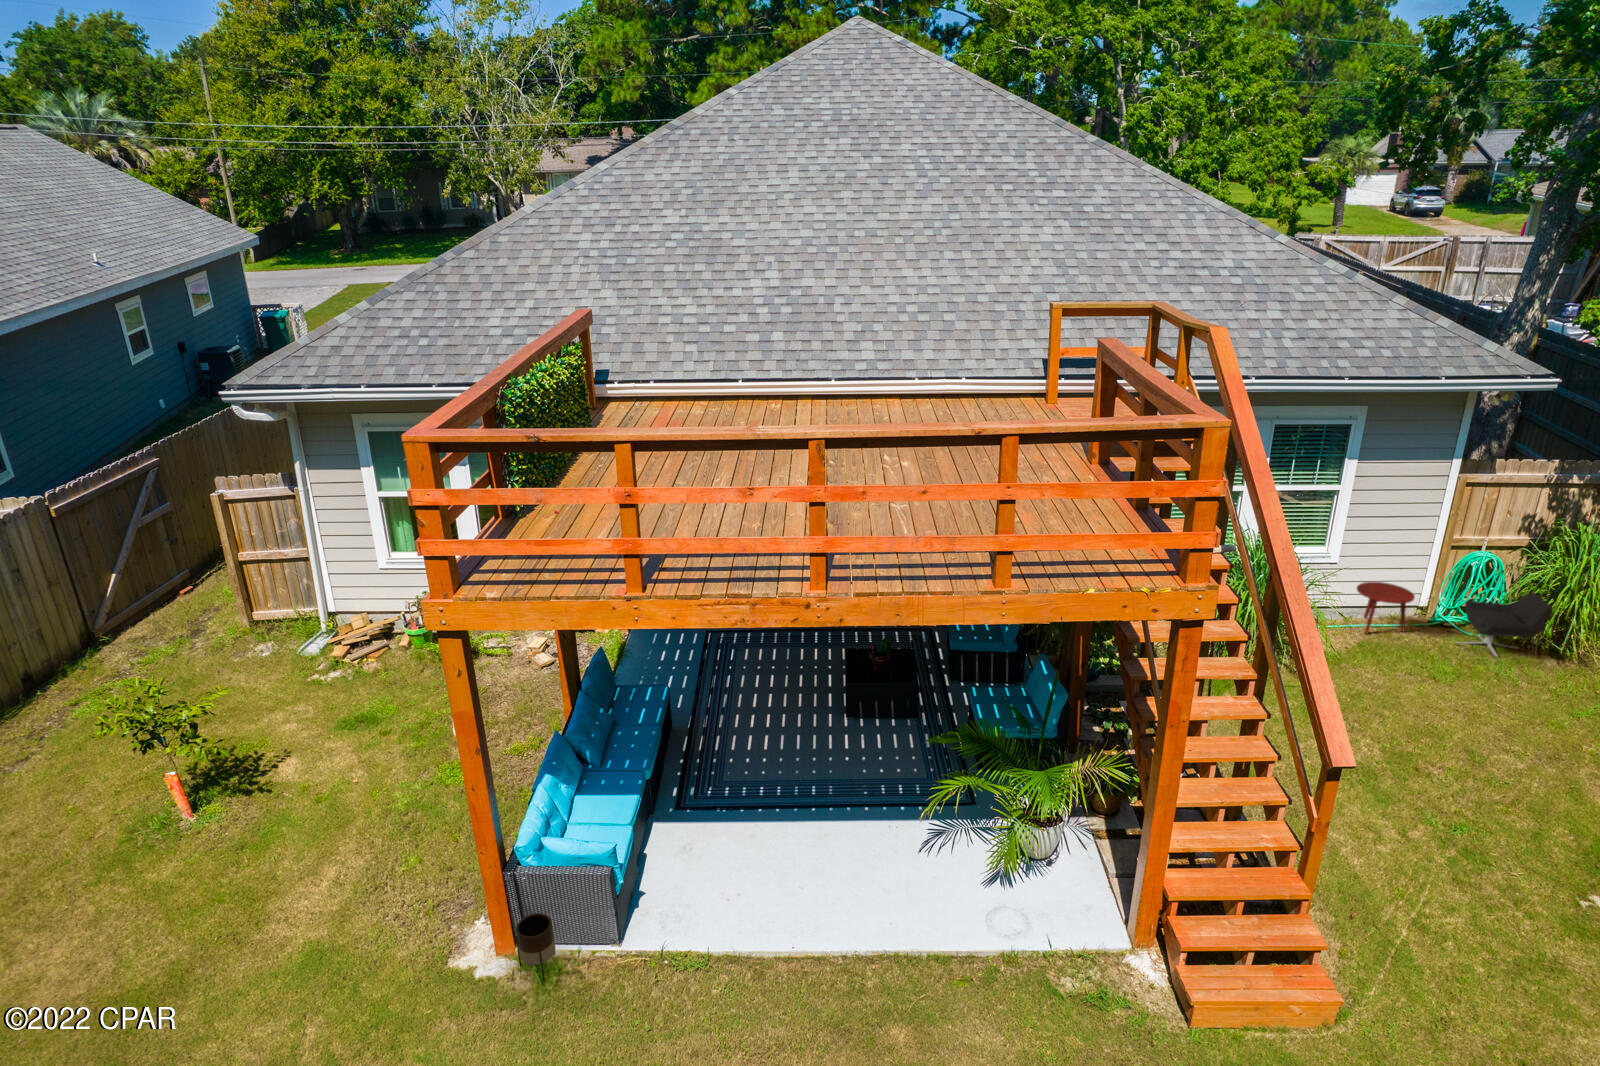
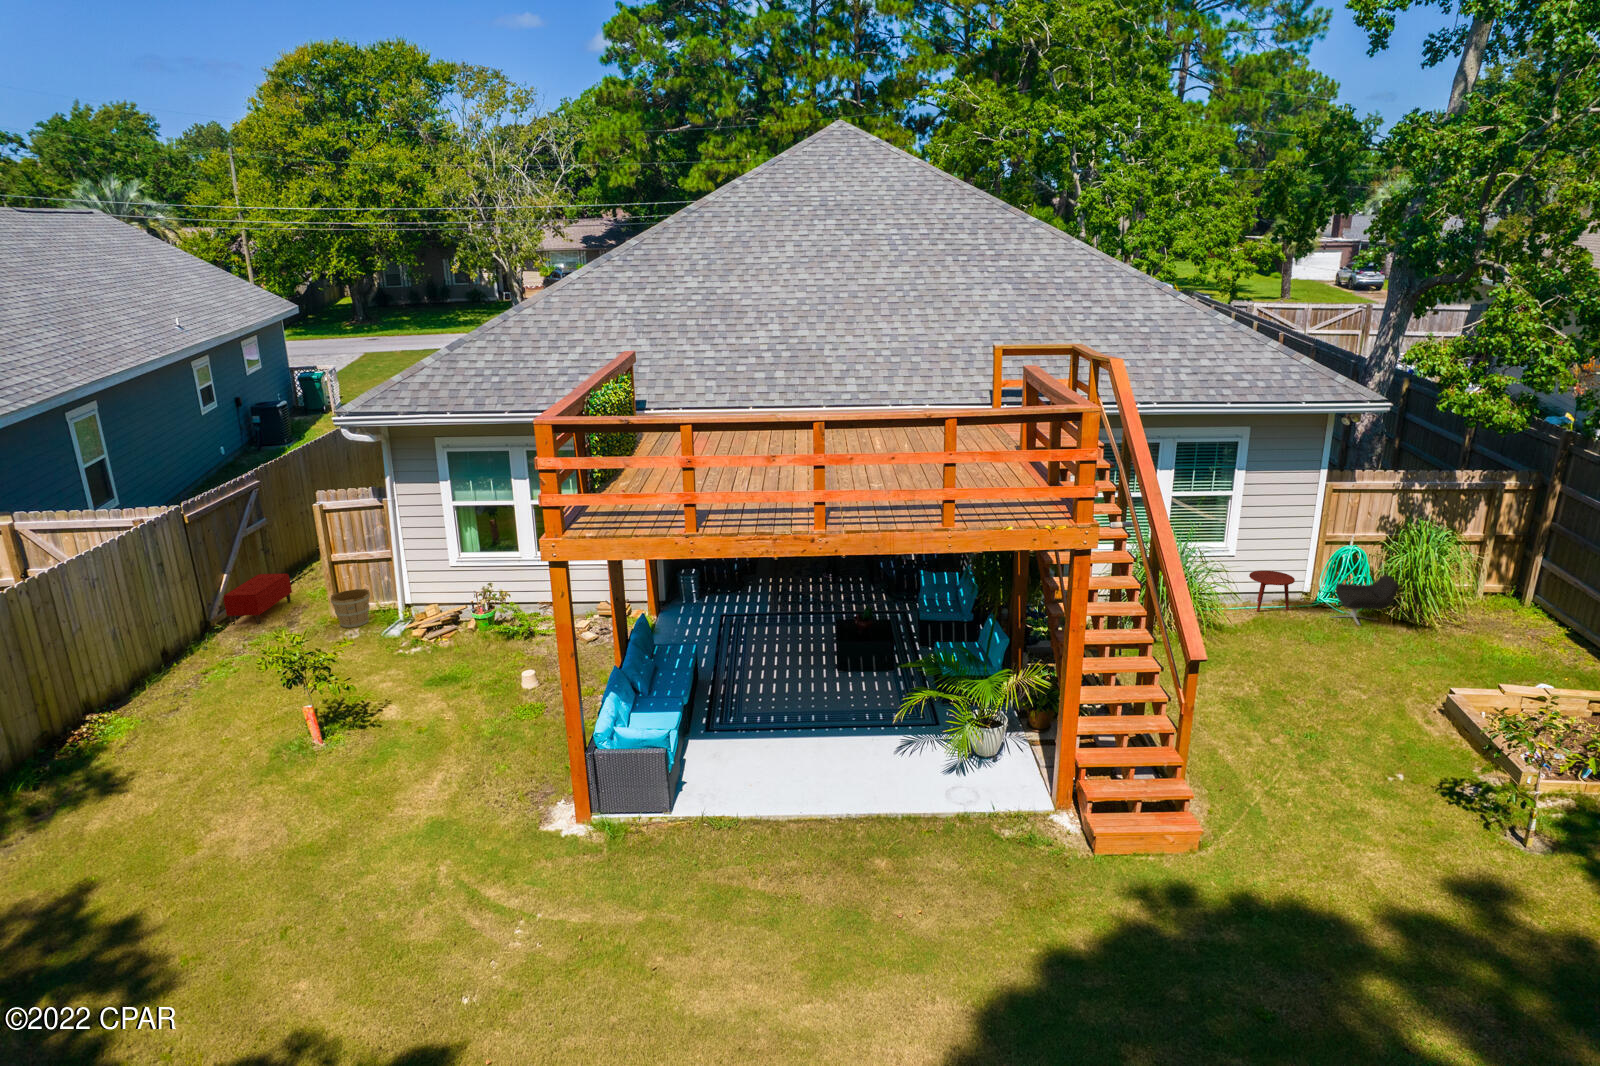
bench: none [113,570,203,635] -> present [224,573,292,625]
wooden bucket: none [238,593,287,641] -> present [331,589,370,628]
planter: present [516,913,555,981] -> none [595,787,625,837]

